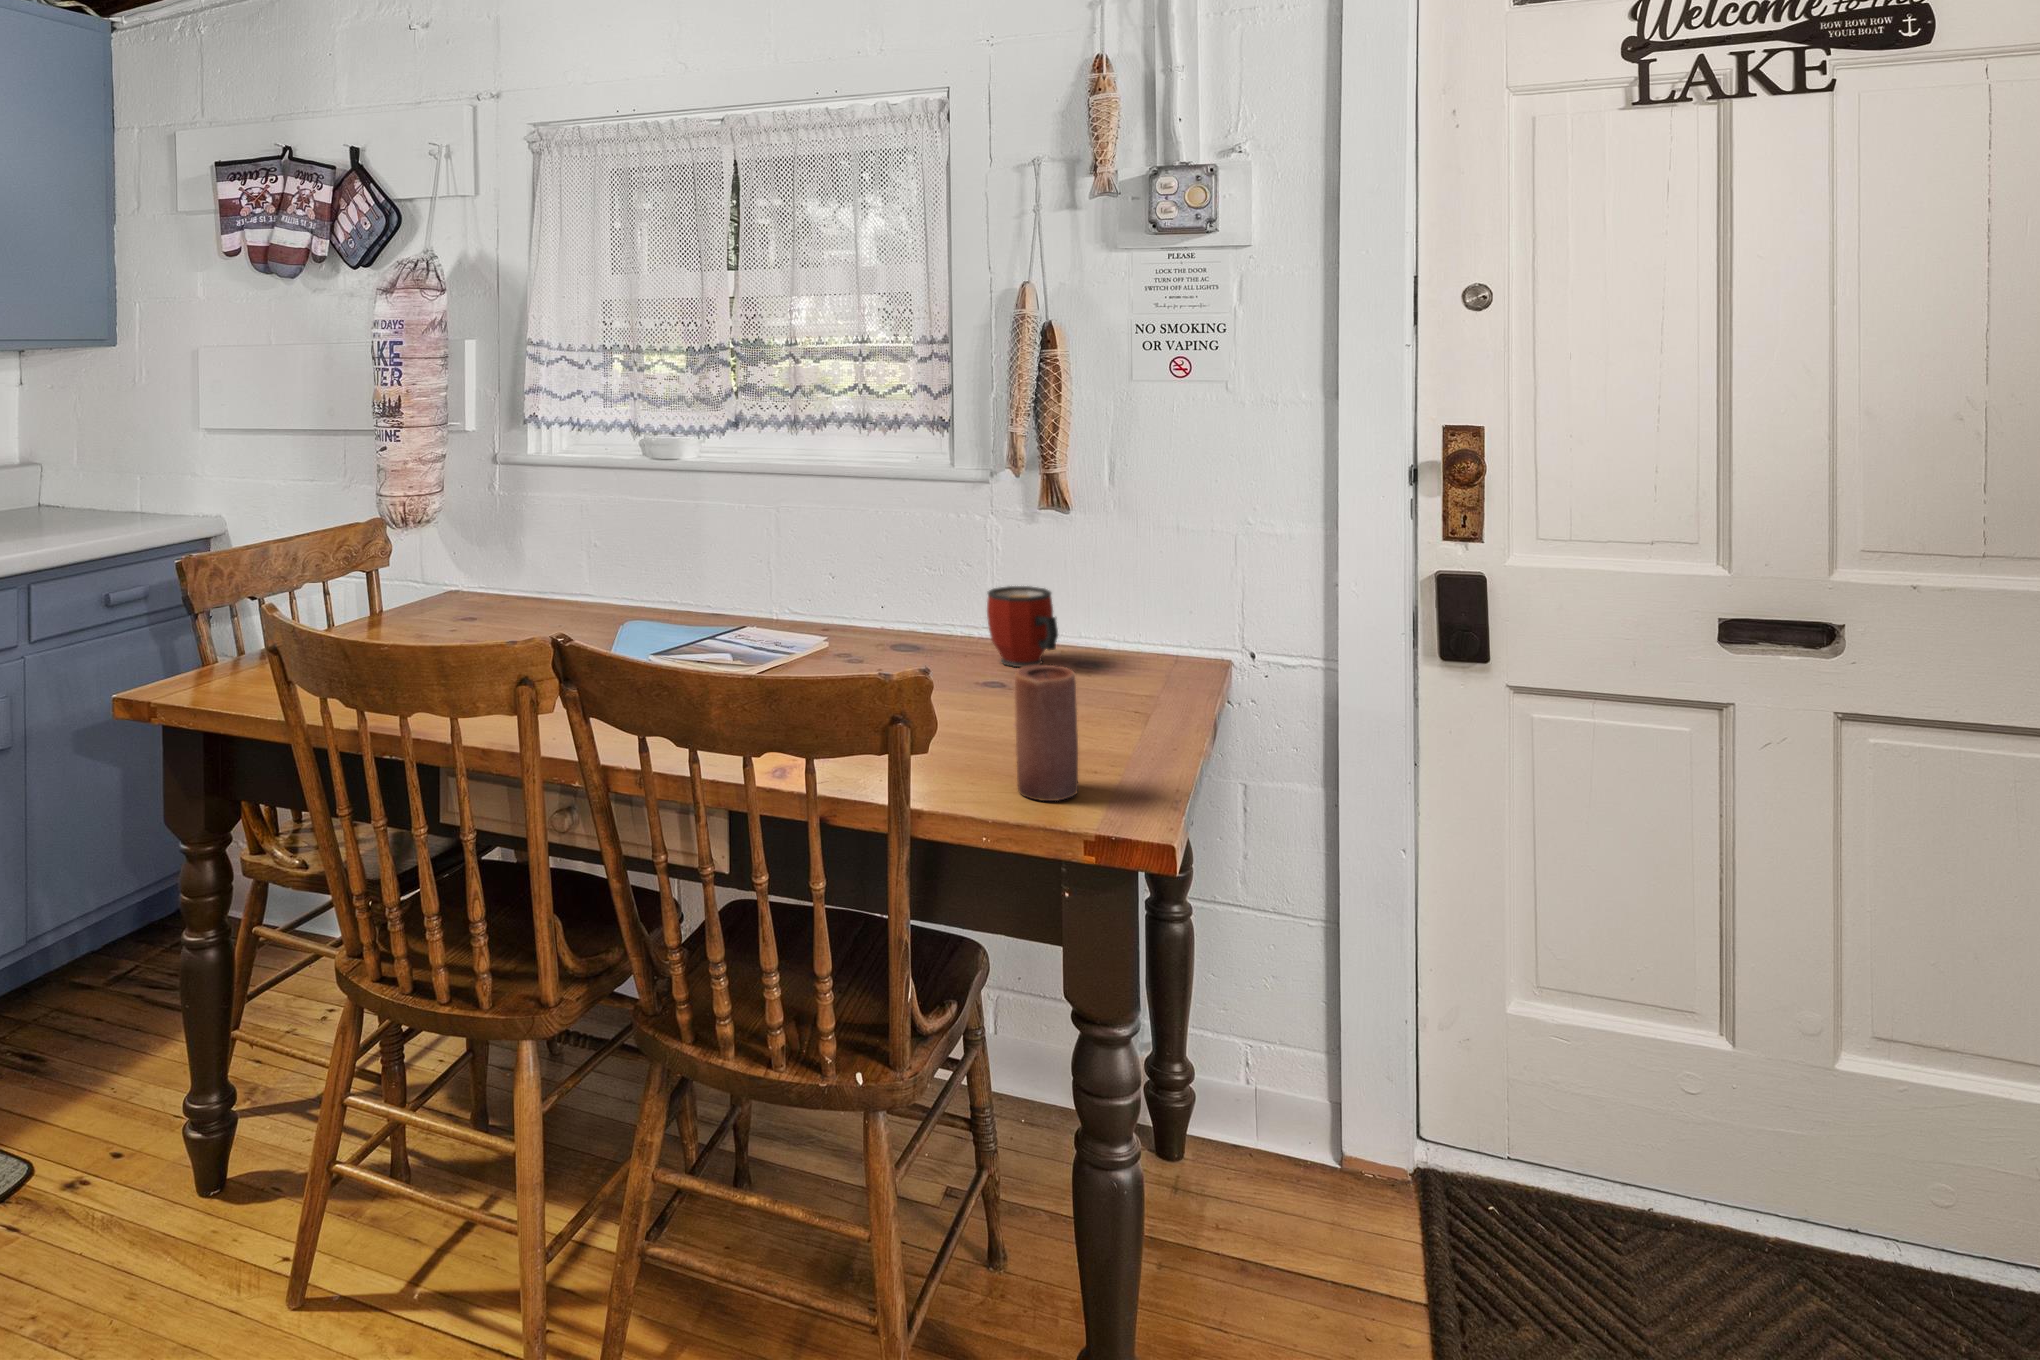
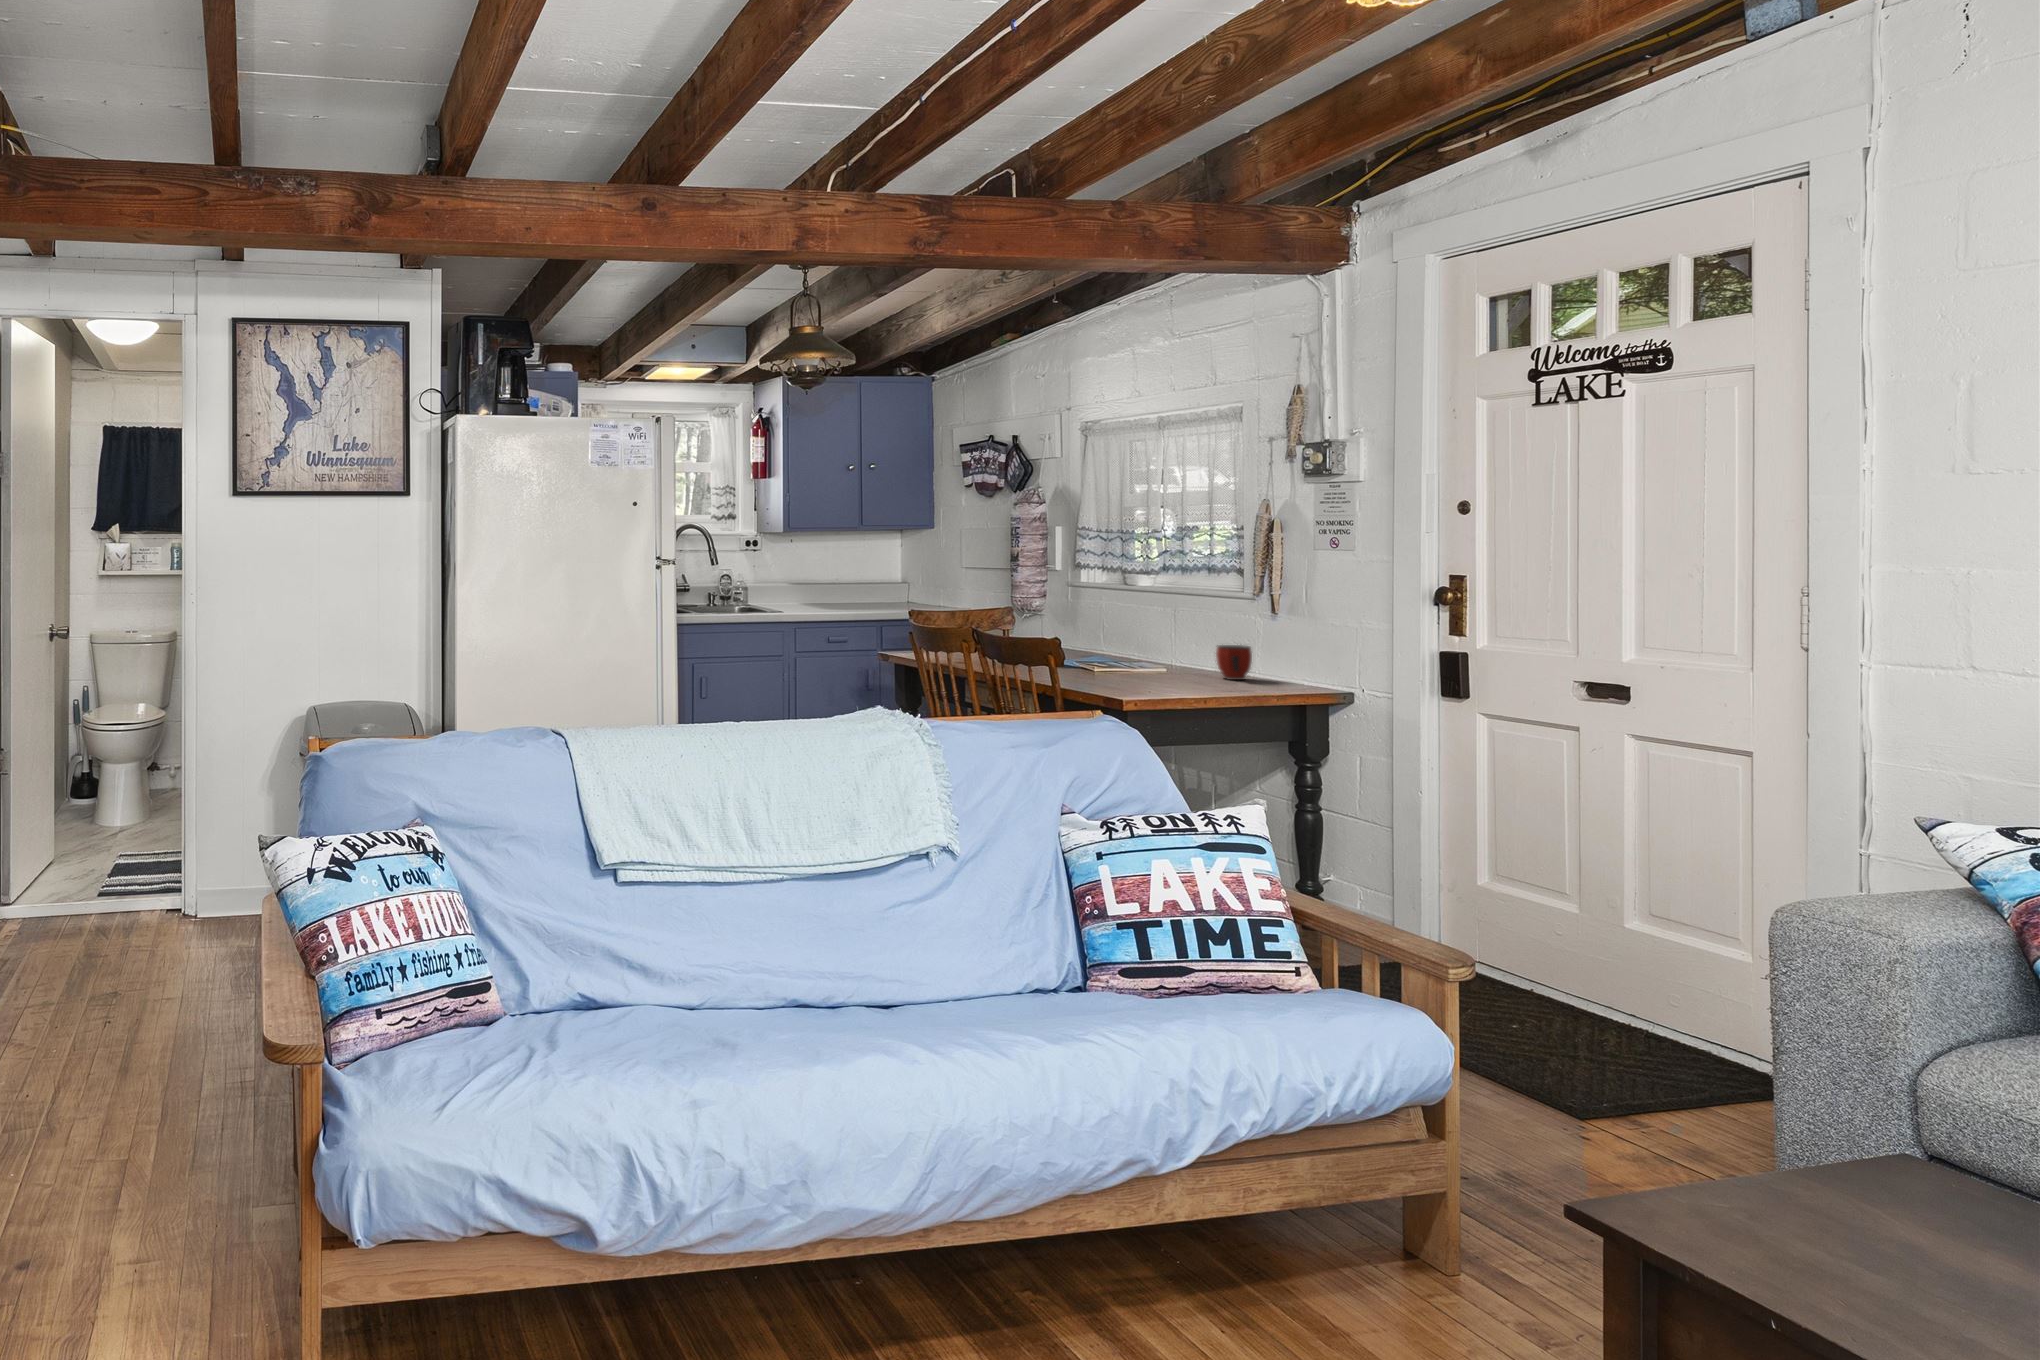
candle: present [1015,665,1078,801] -> none [1108,648,1135,694]

